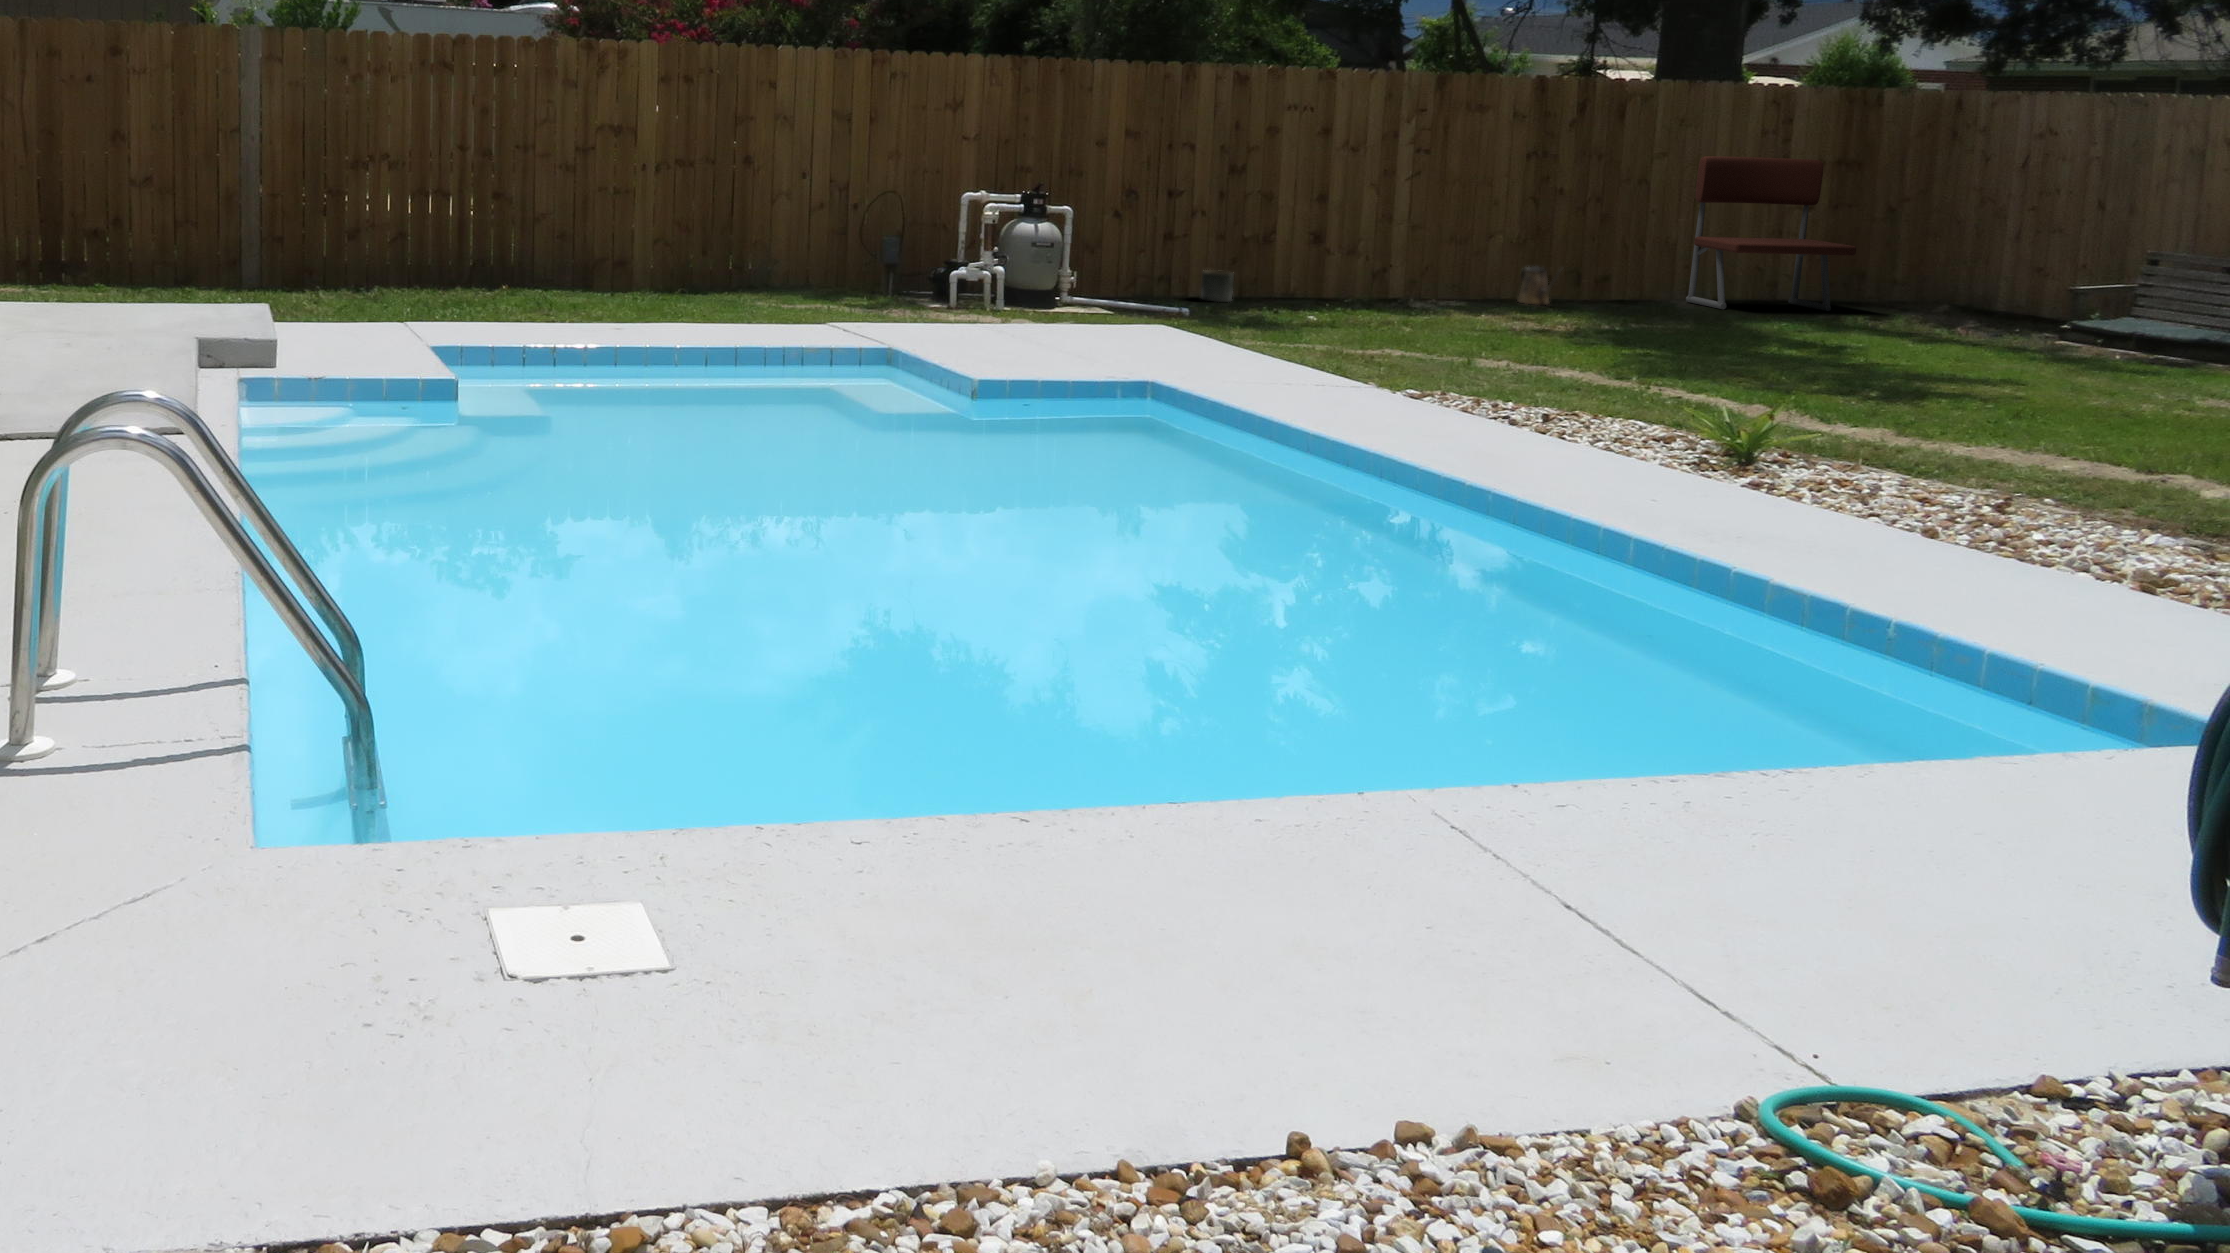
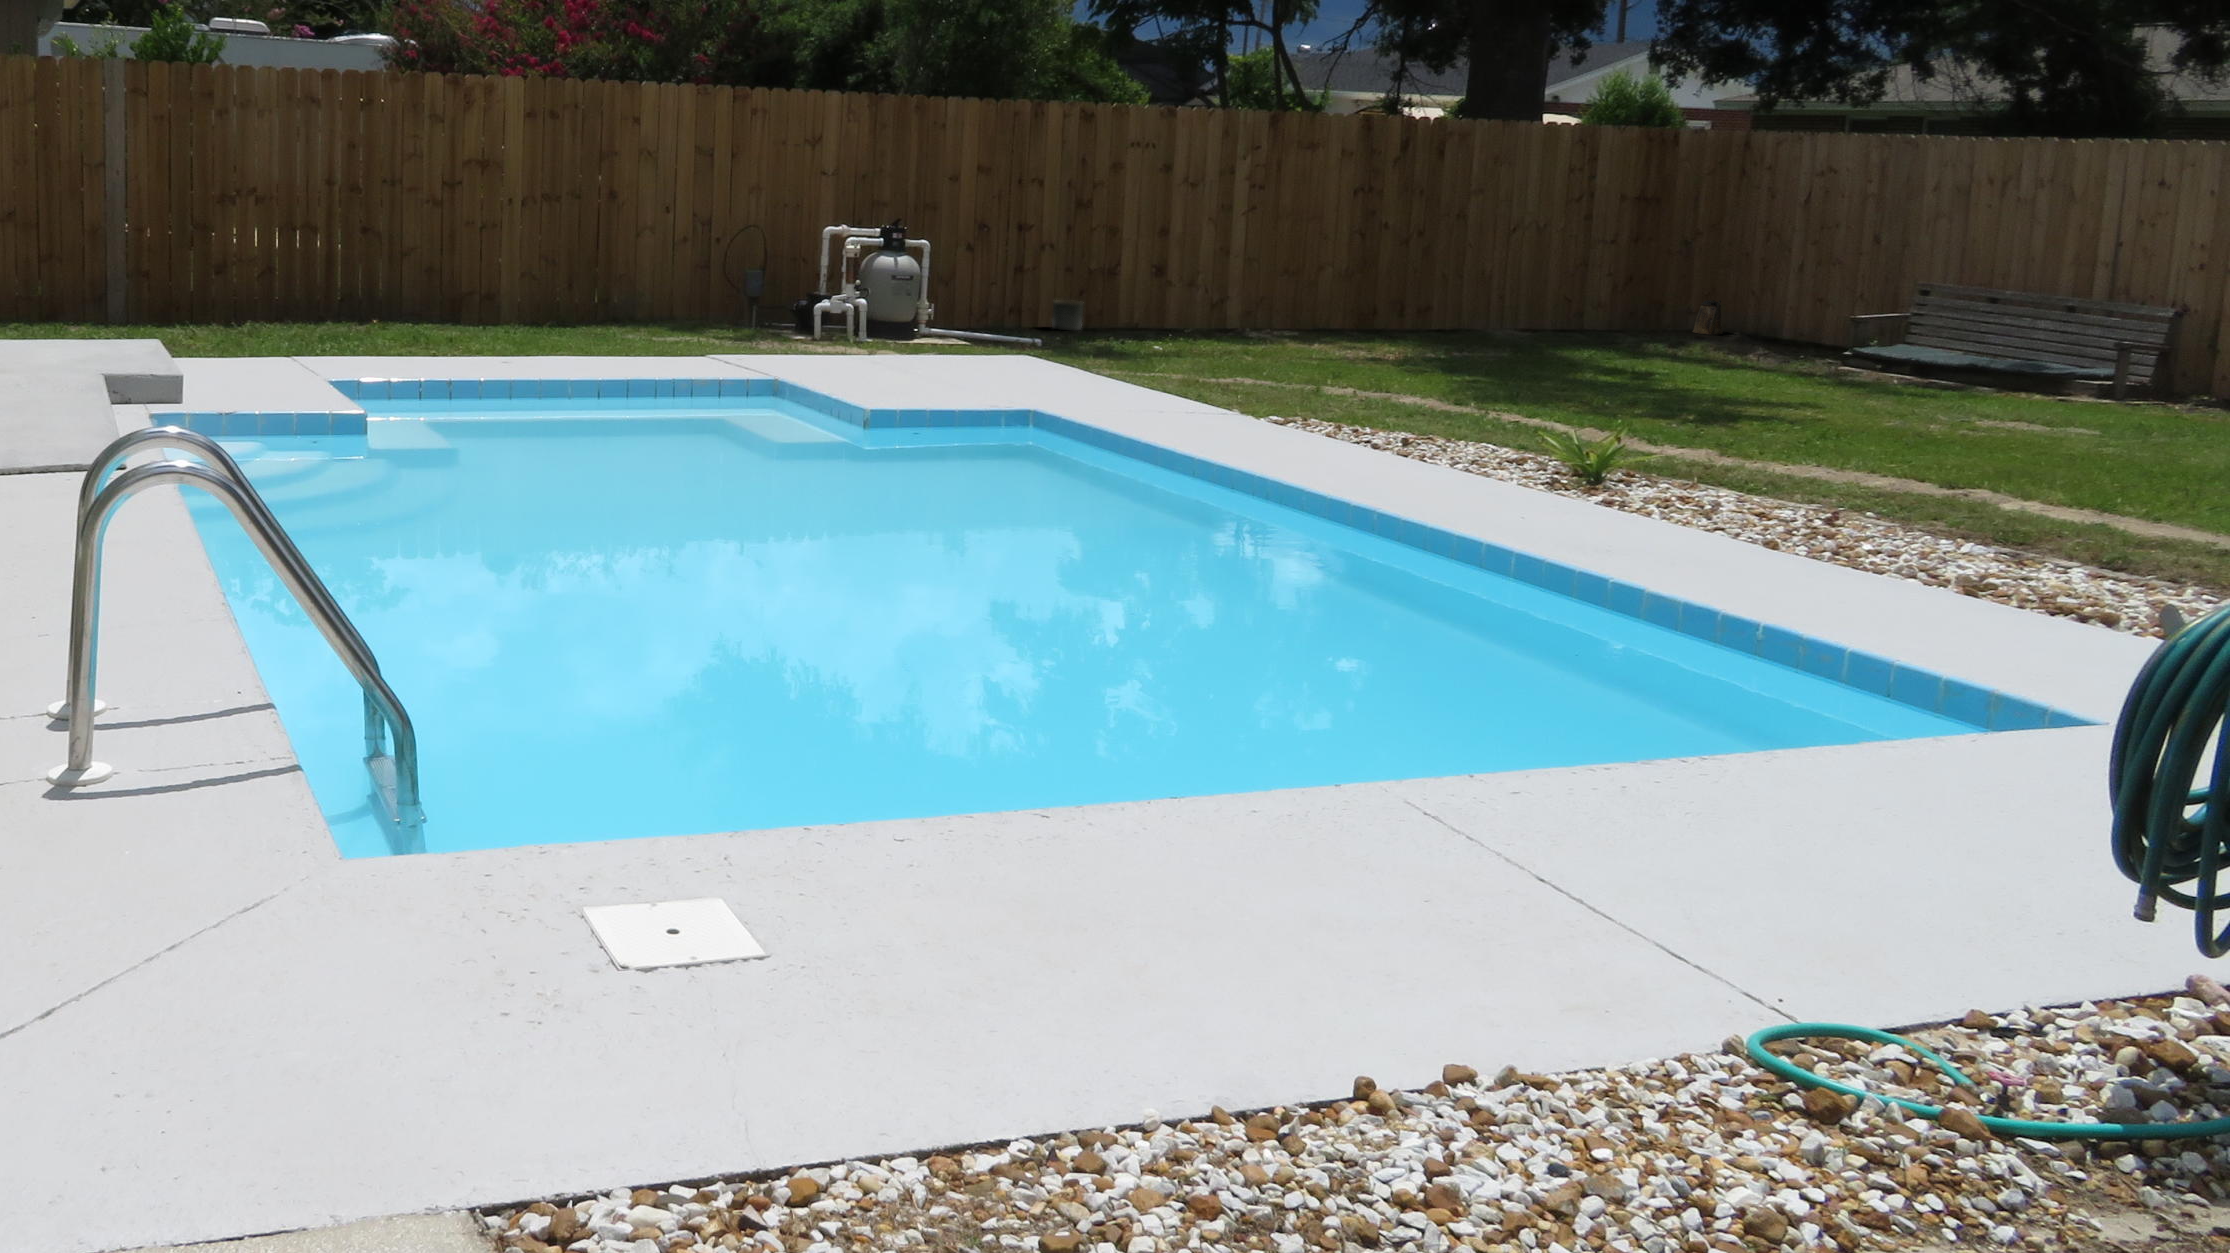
bench: present [1686,156,1856,311] -> none [1497,191,1651,336]
watering can: present [1518,267,1562,305] -> present [1692,300,1723,335]

